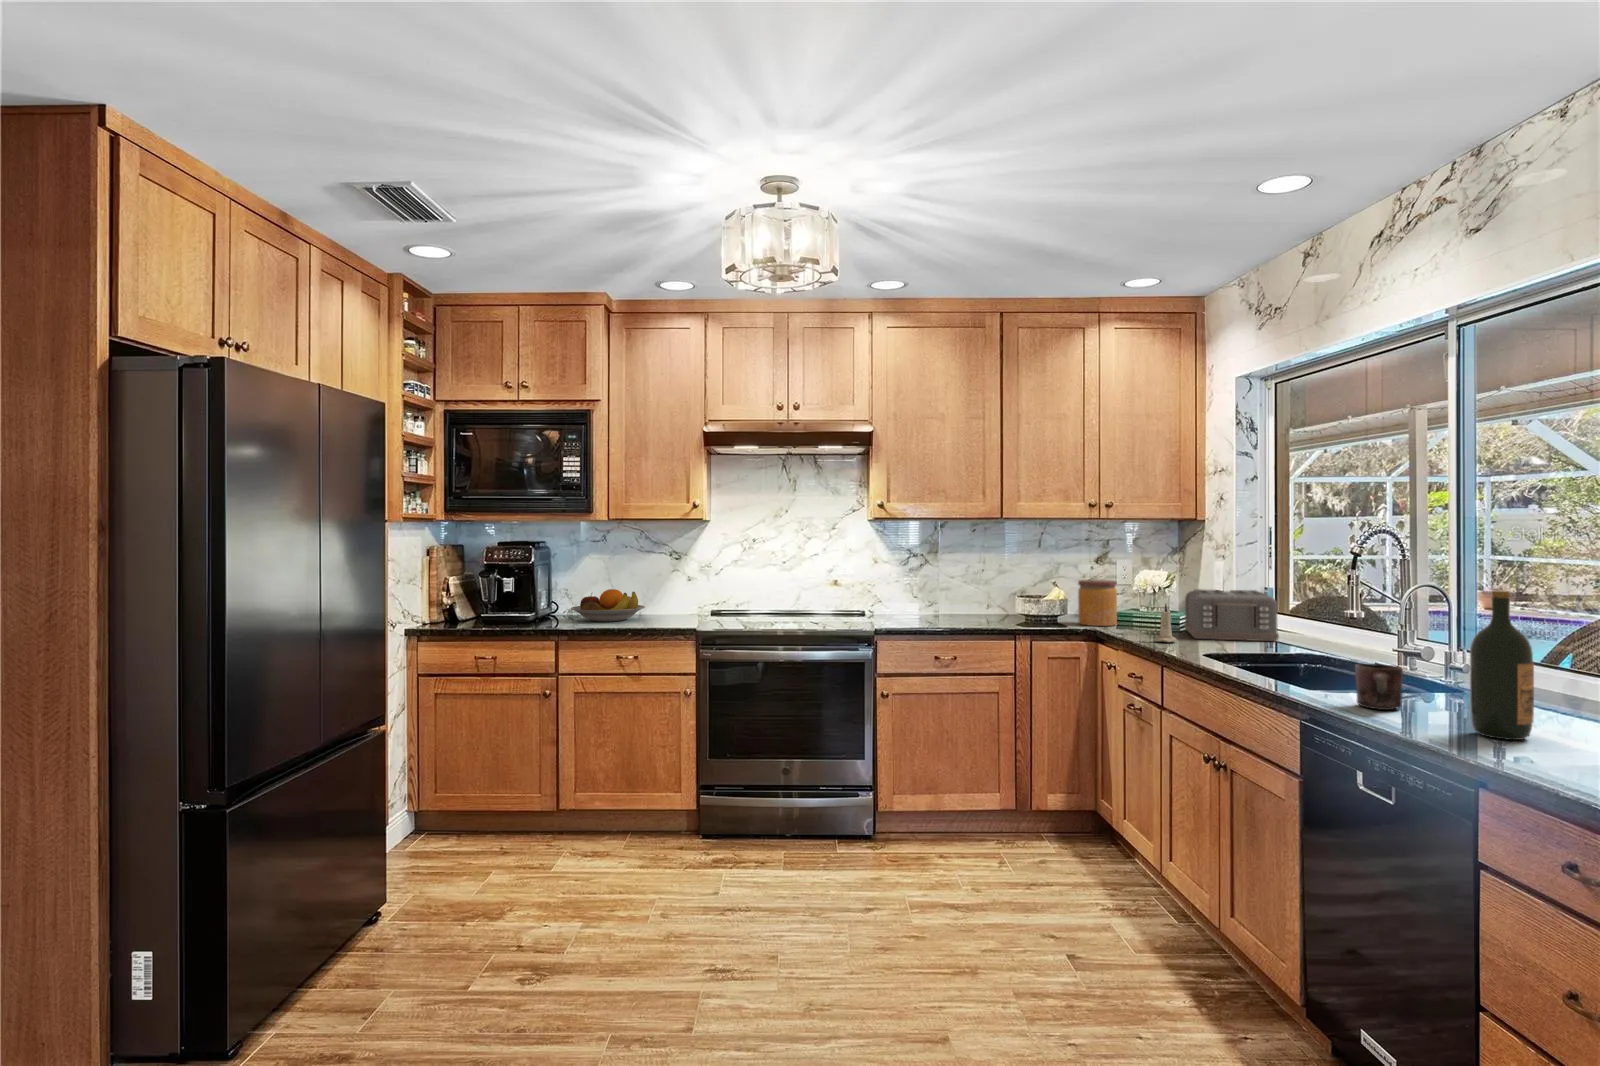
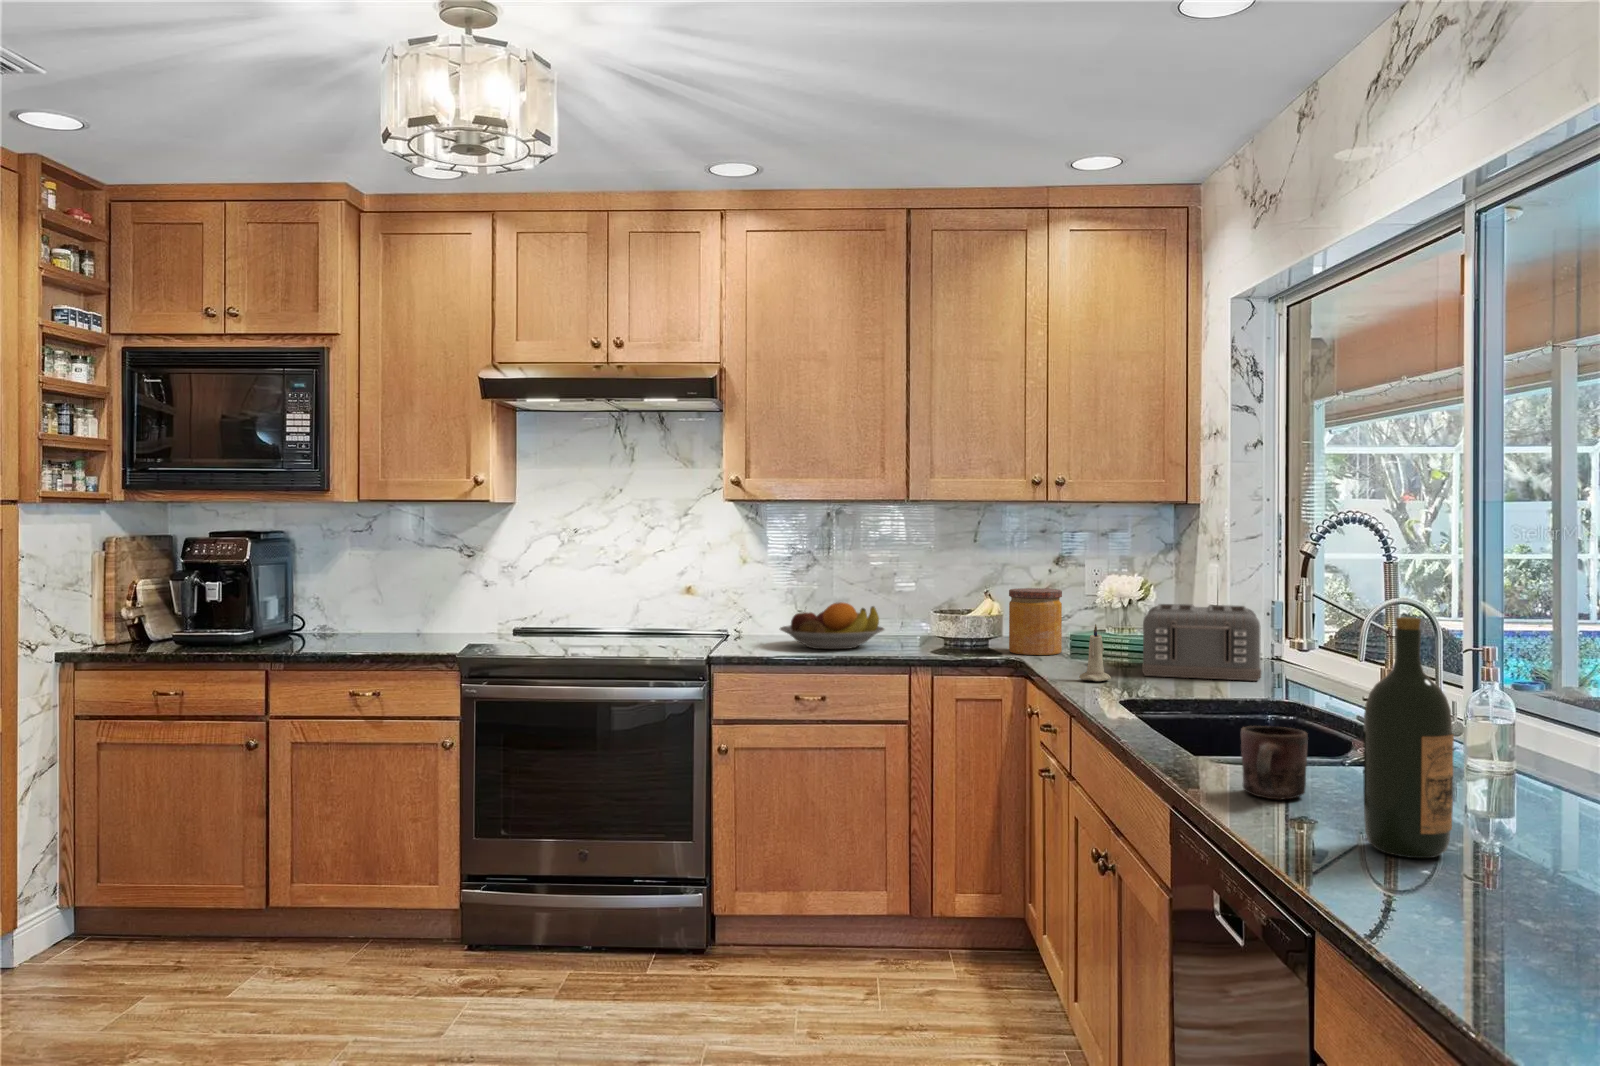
fruit bowl: present [571,589,645,622] -> present [780,602,884,649]

